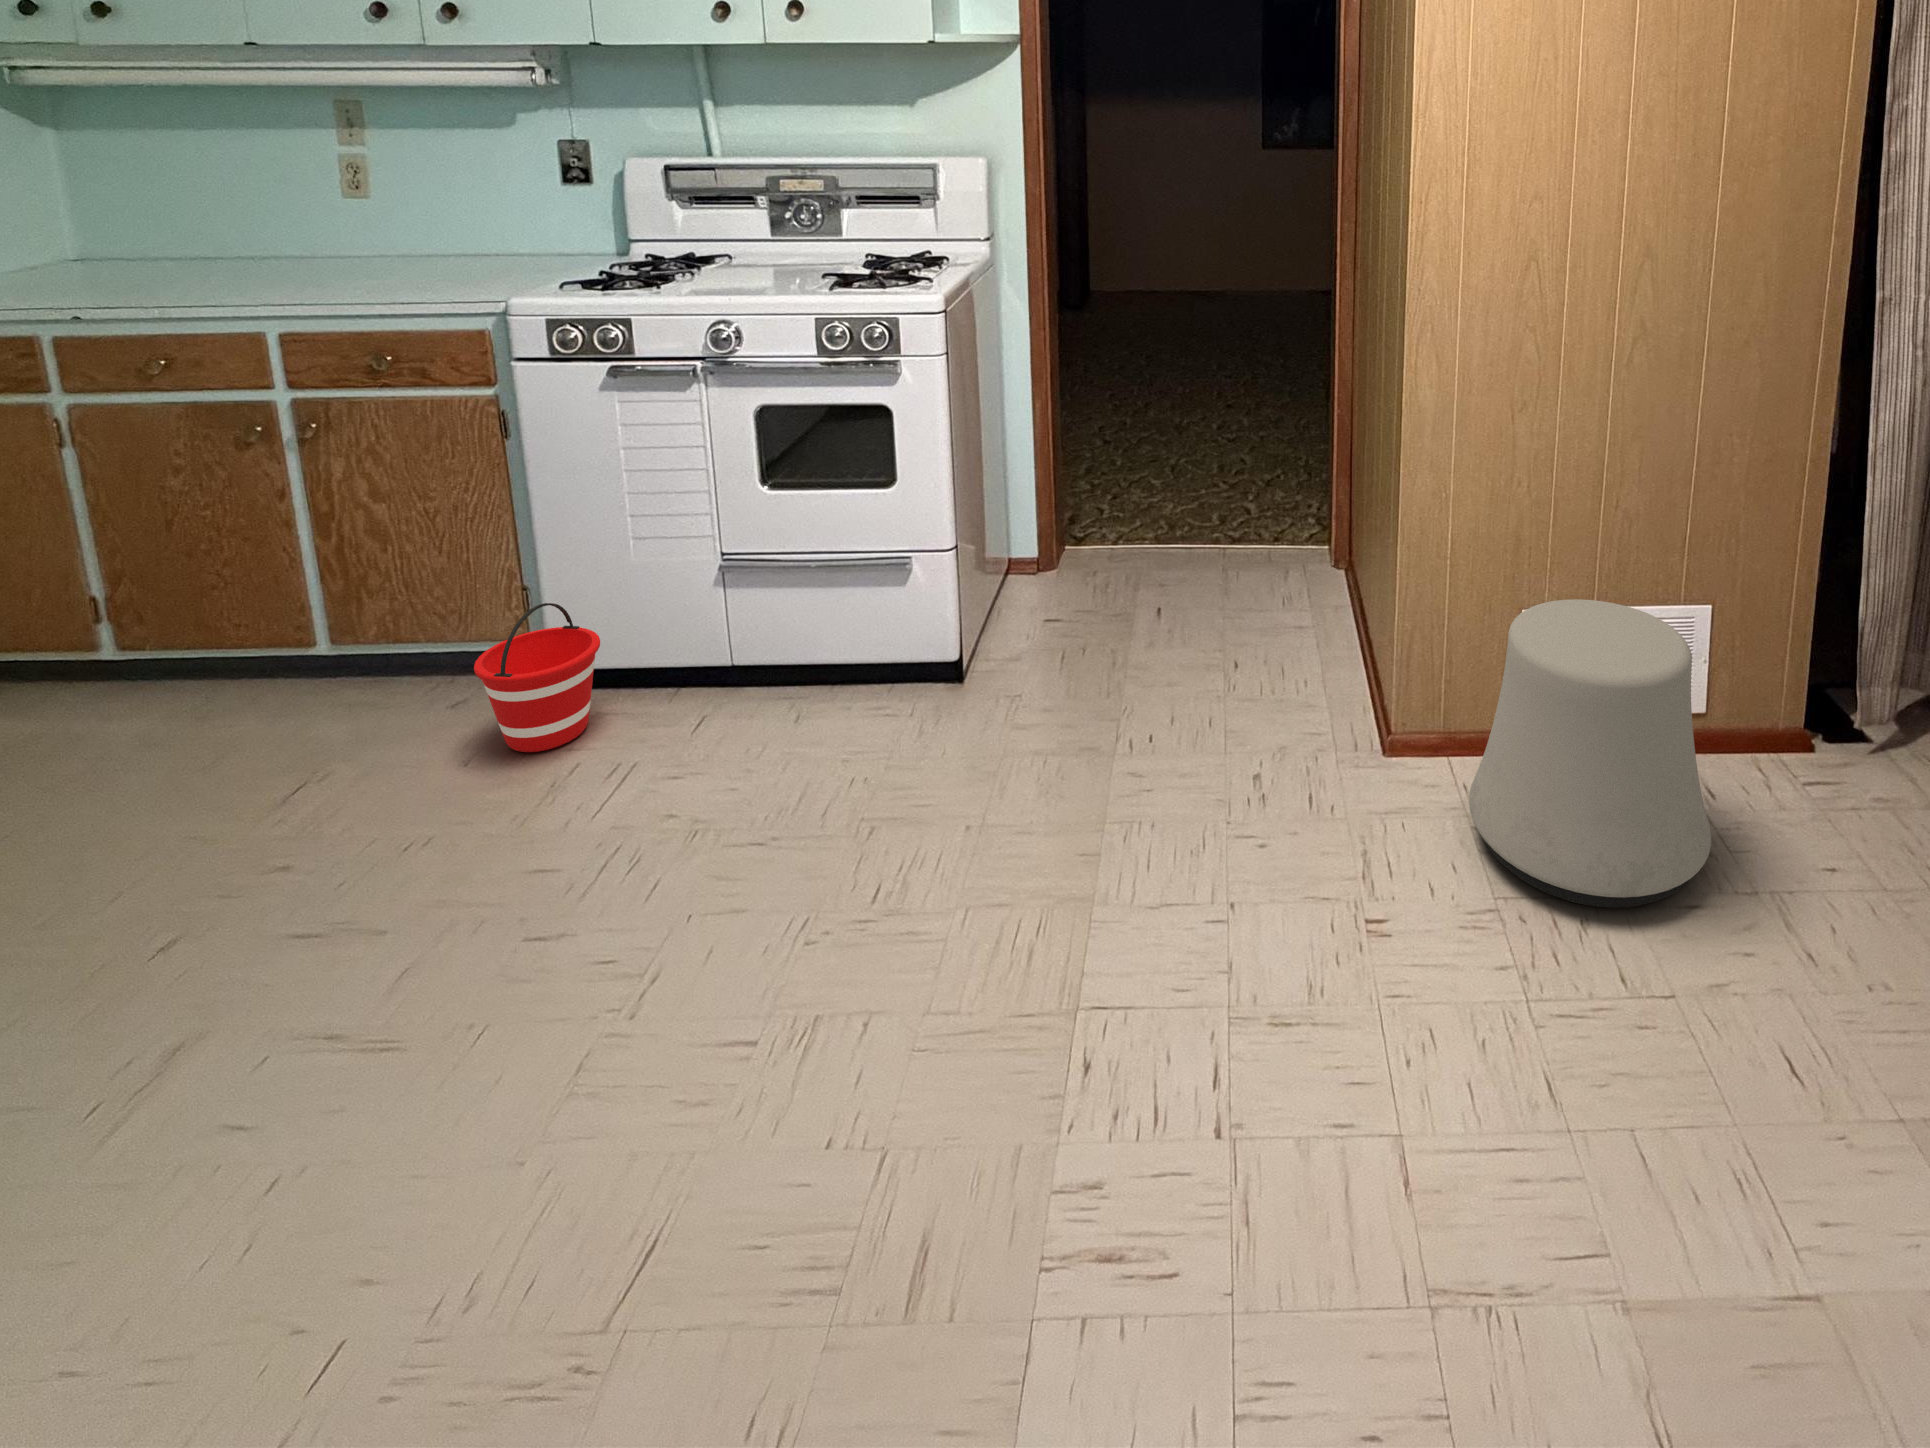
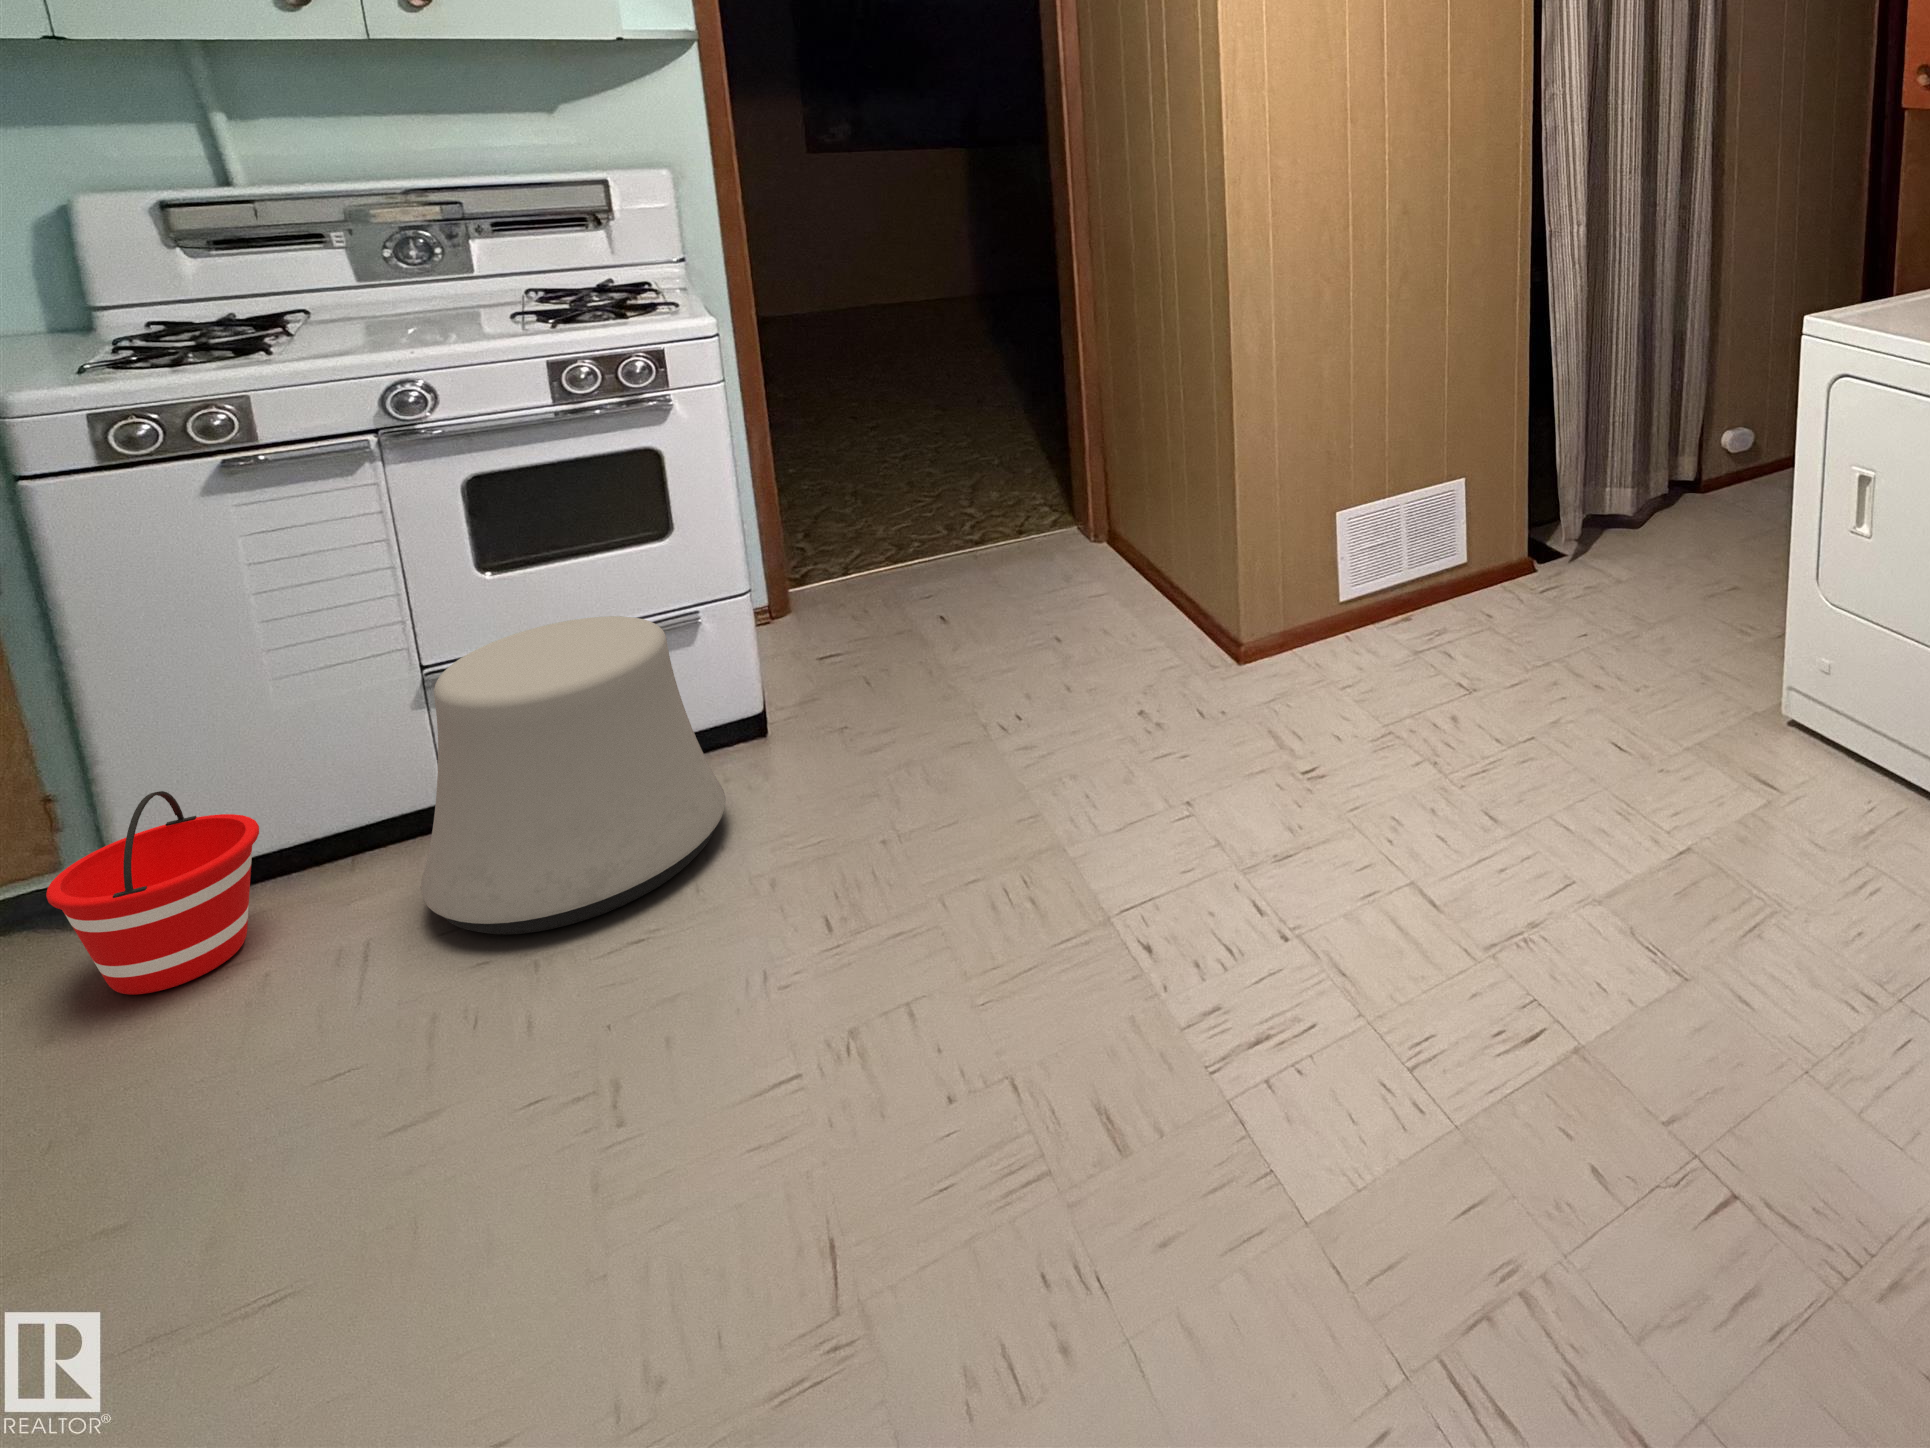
stool: present [1469,599,1711,908] -> present [421,616,726,934]

